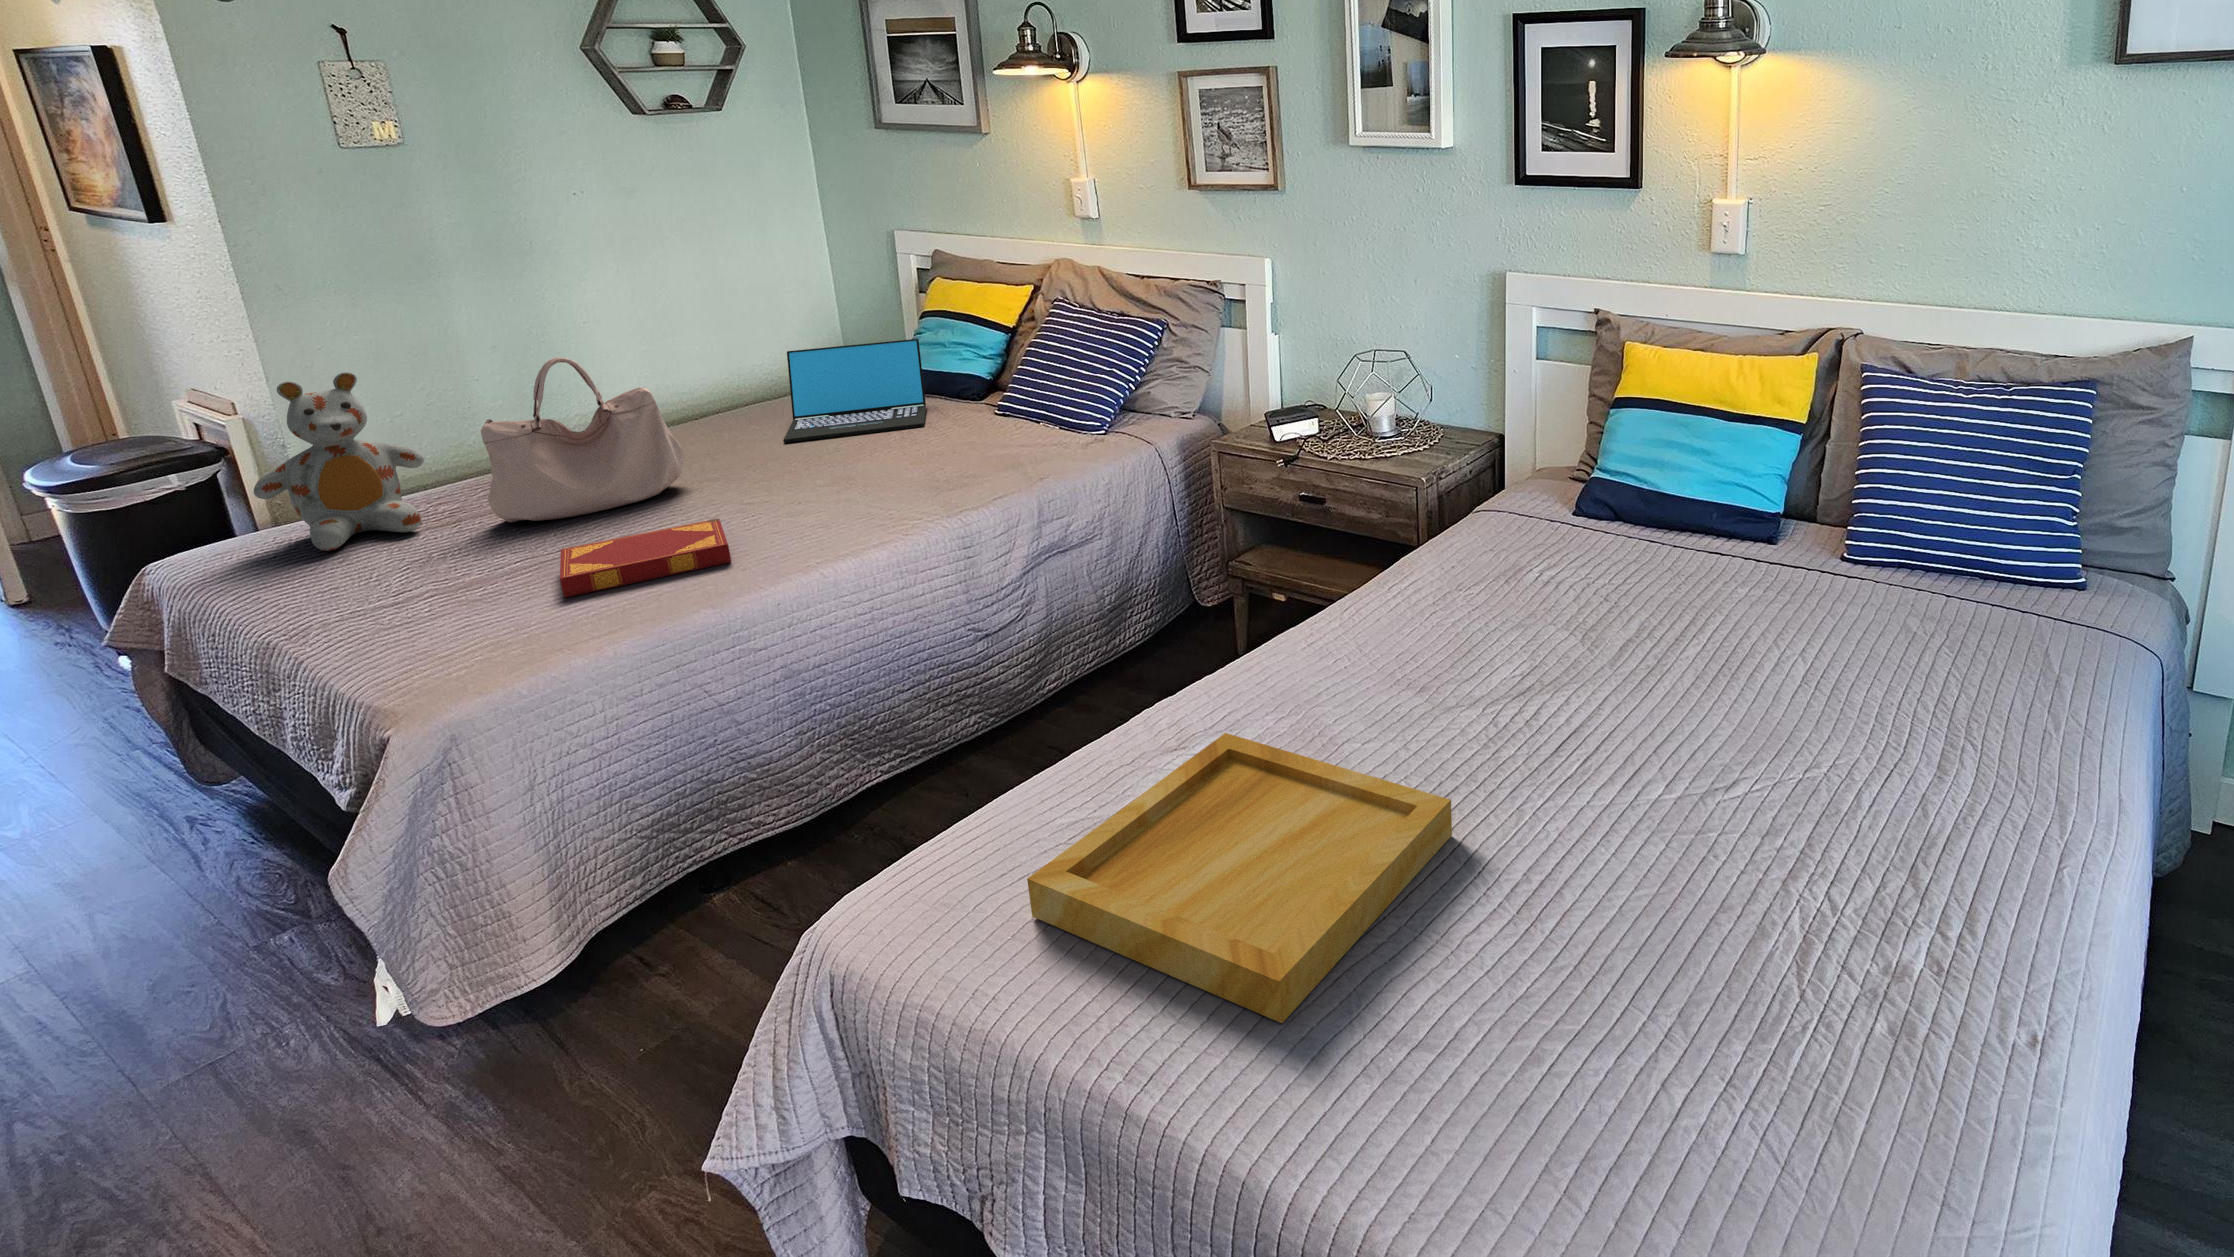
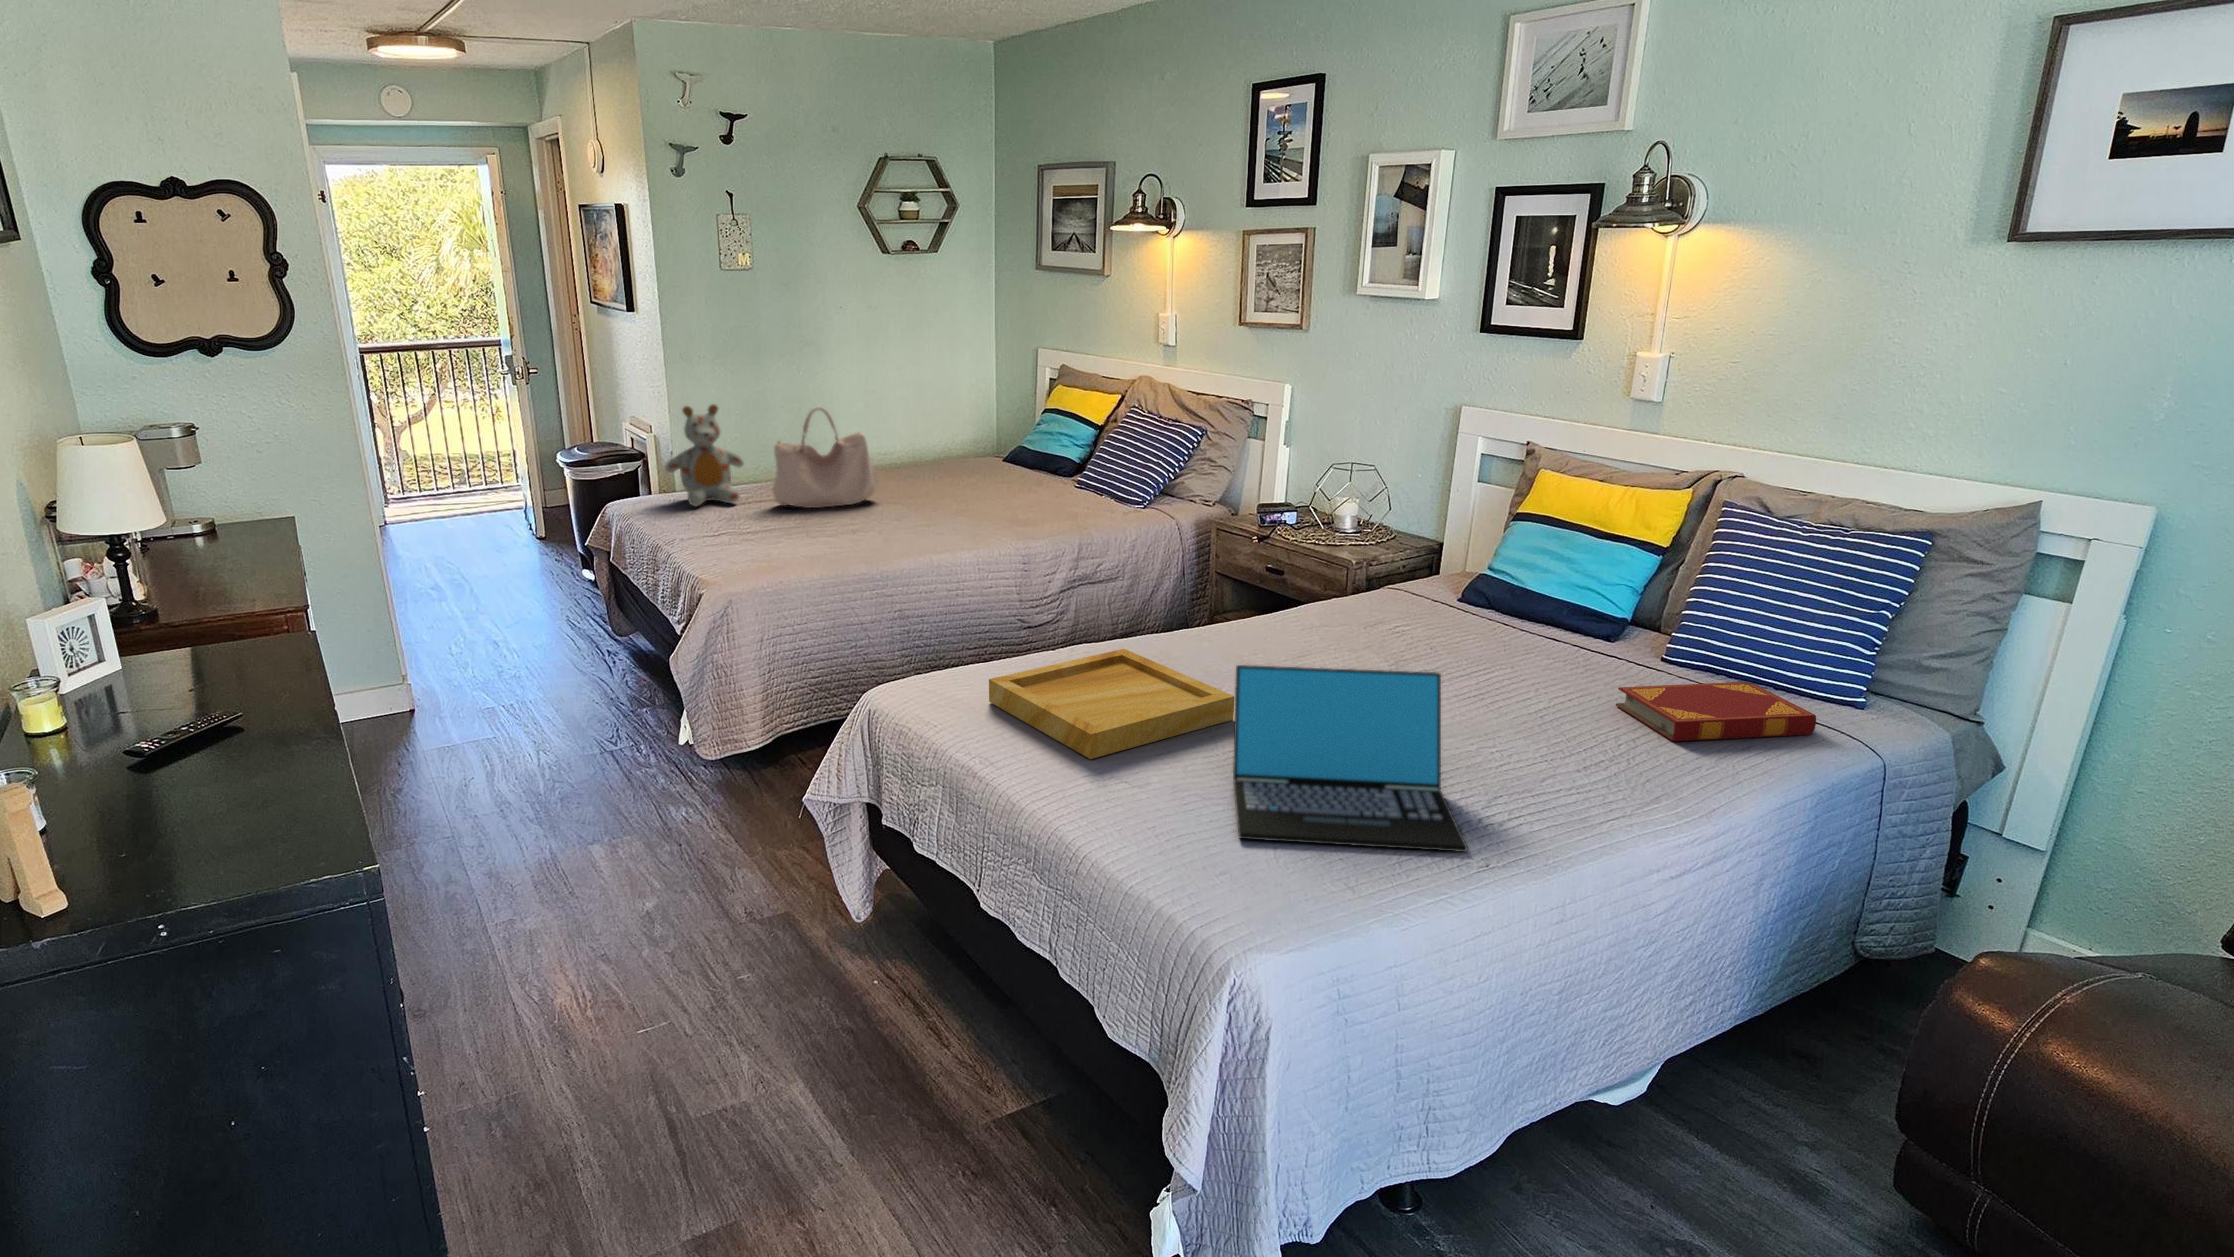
laptop: present [783,339,926,443] -> present [1233,665,1467,852]
hardback book: present [560,519,731,597] -> present [1616,682,1816,741]

